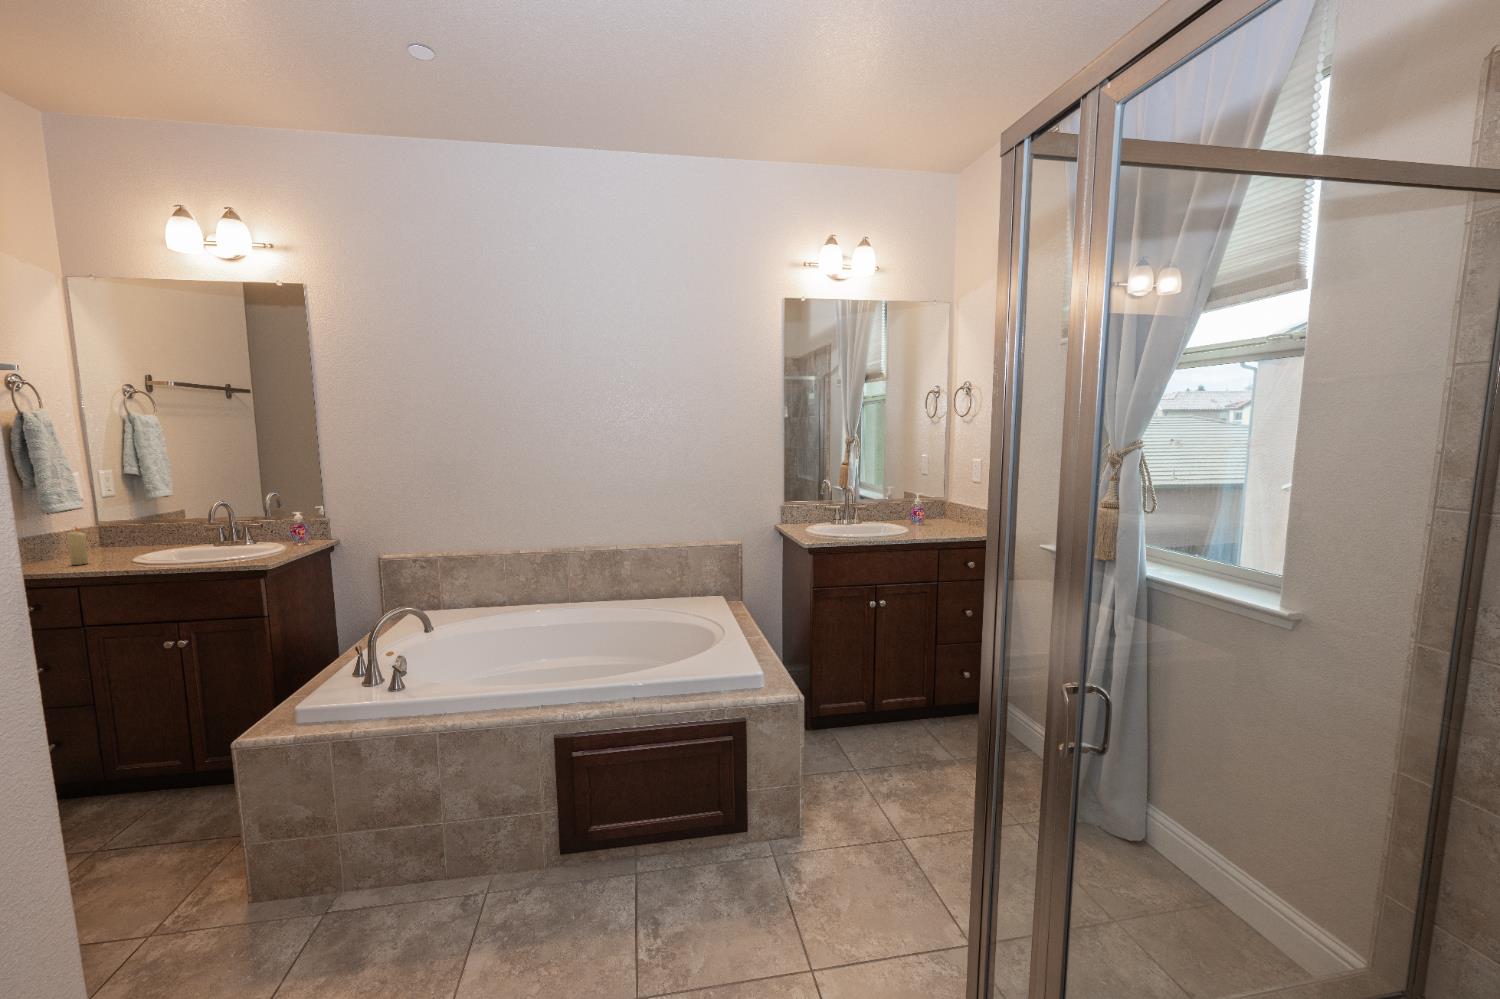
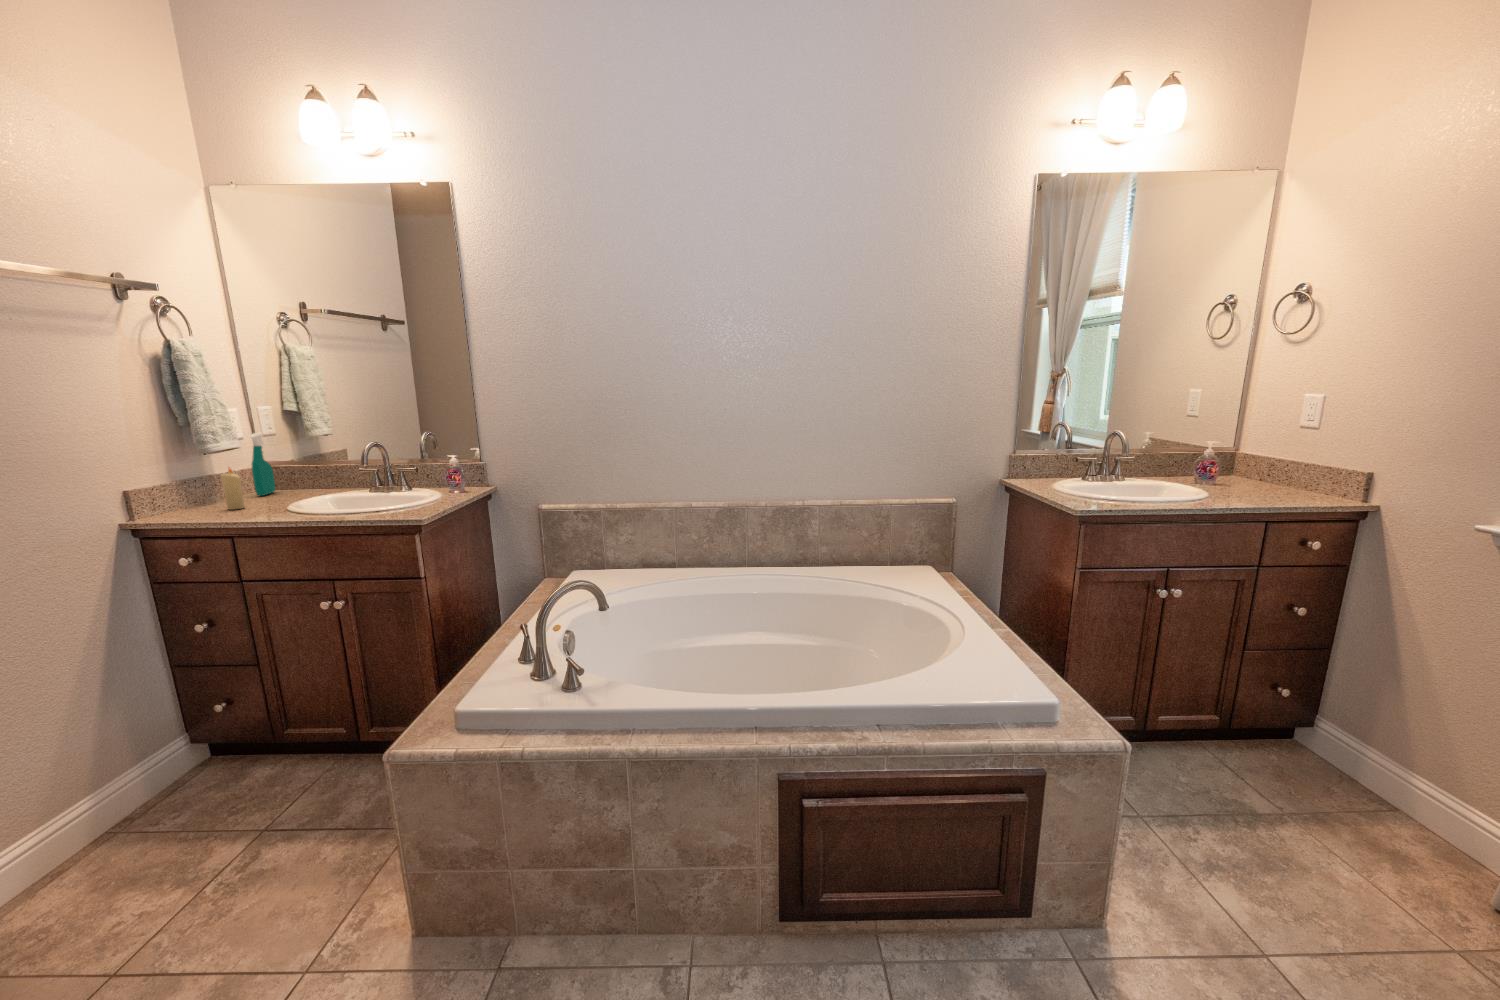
spray bottle: none [91,494,112,553] -> present [251,433,275,496]

